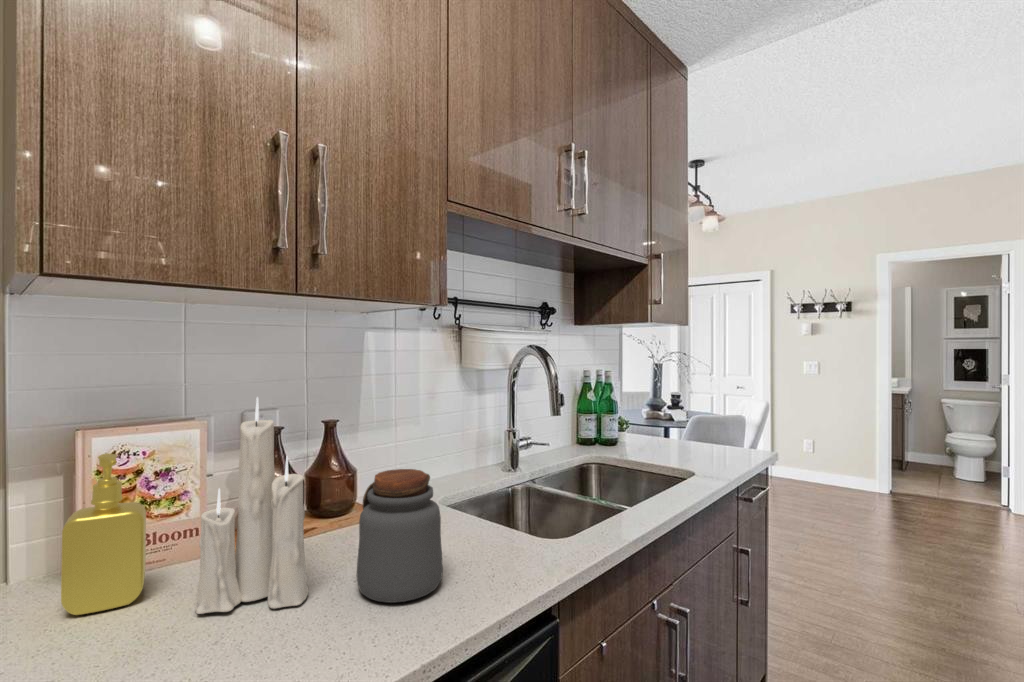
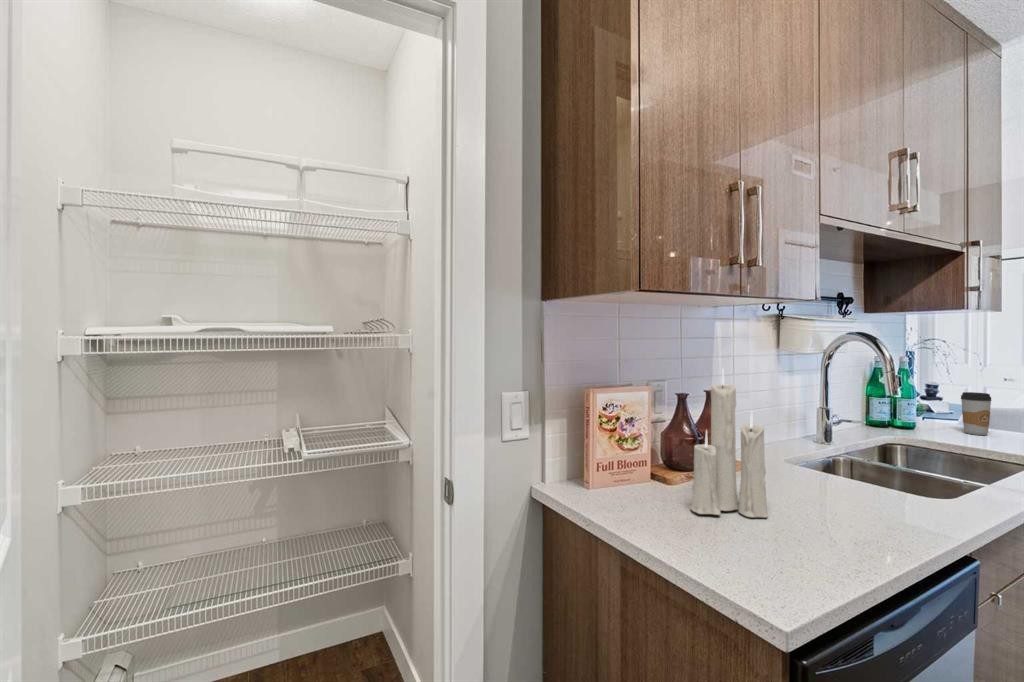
coffee cup: none [652,407,675,450] -> present [961,392,991,435]
soap dispenser: present [61,453,146,615] -> none [599,404,647,506]
jar: present [356,469,443,603] -> none [796,426,875,525]

